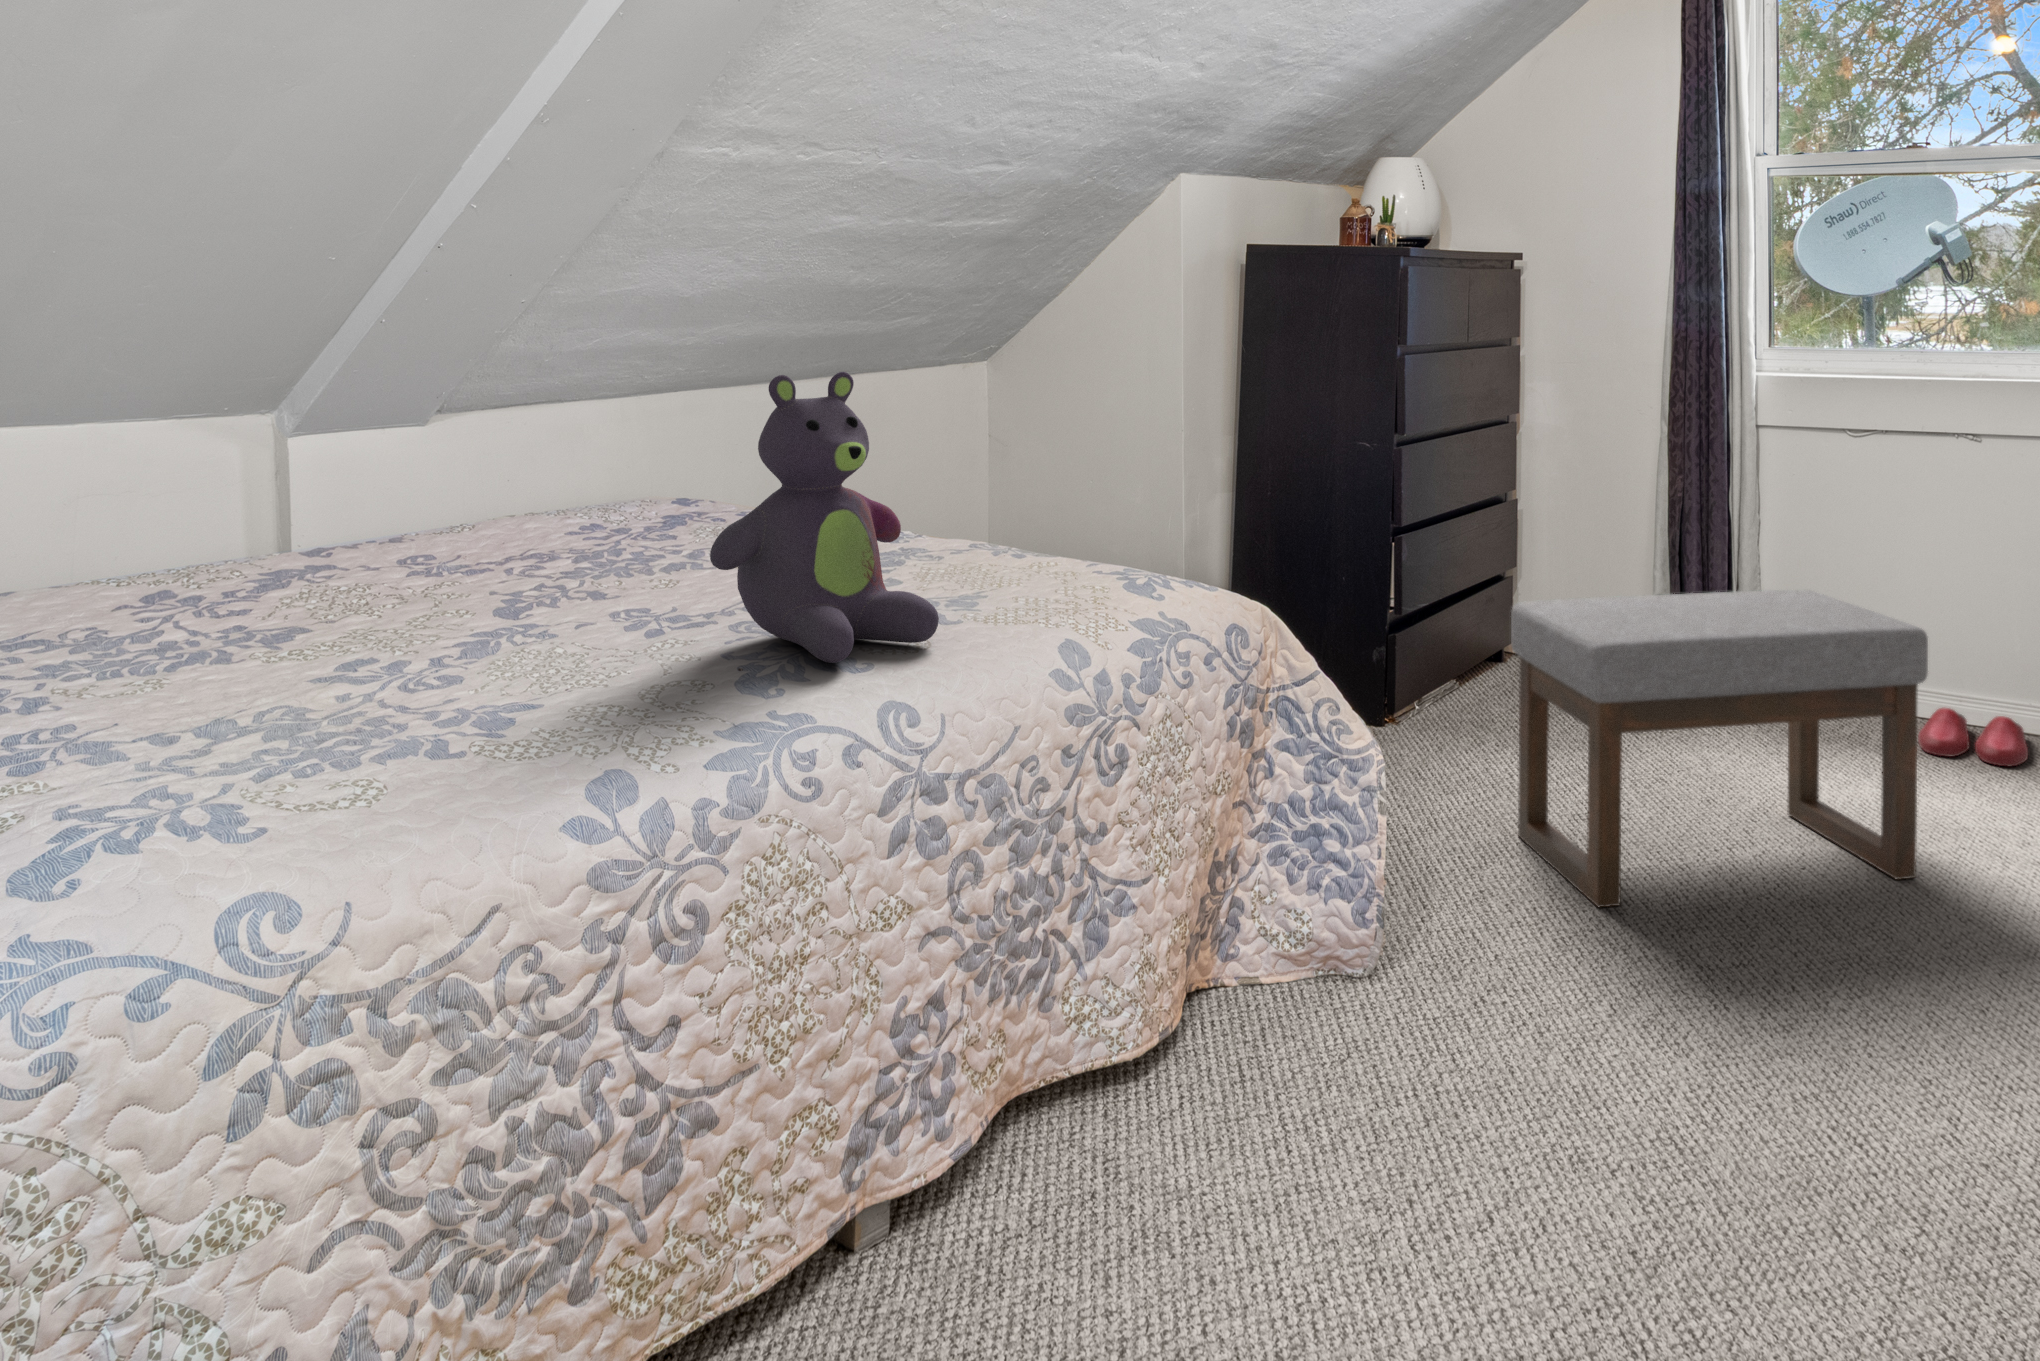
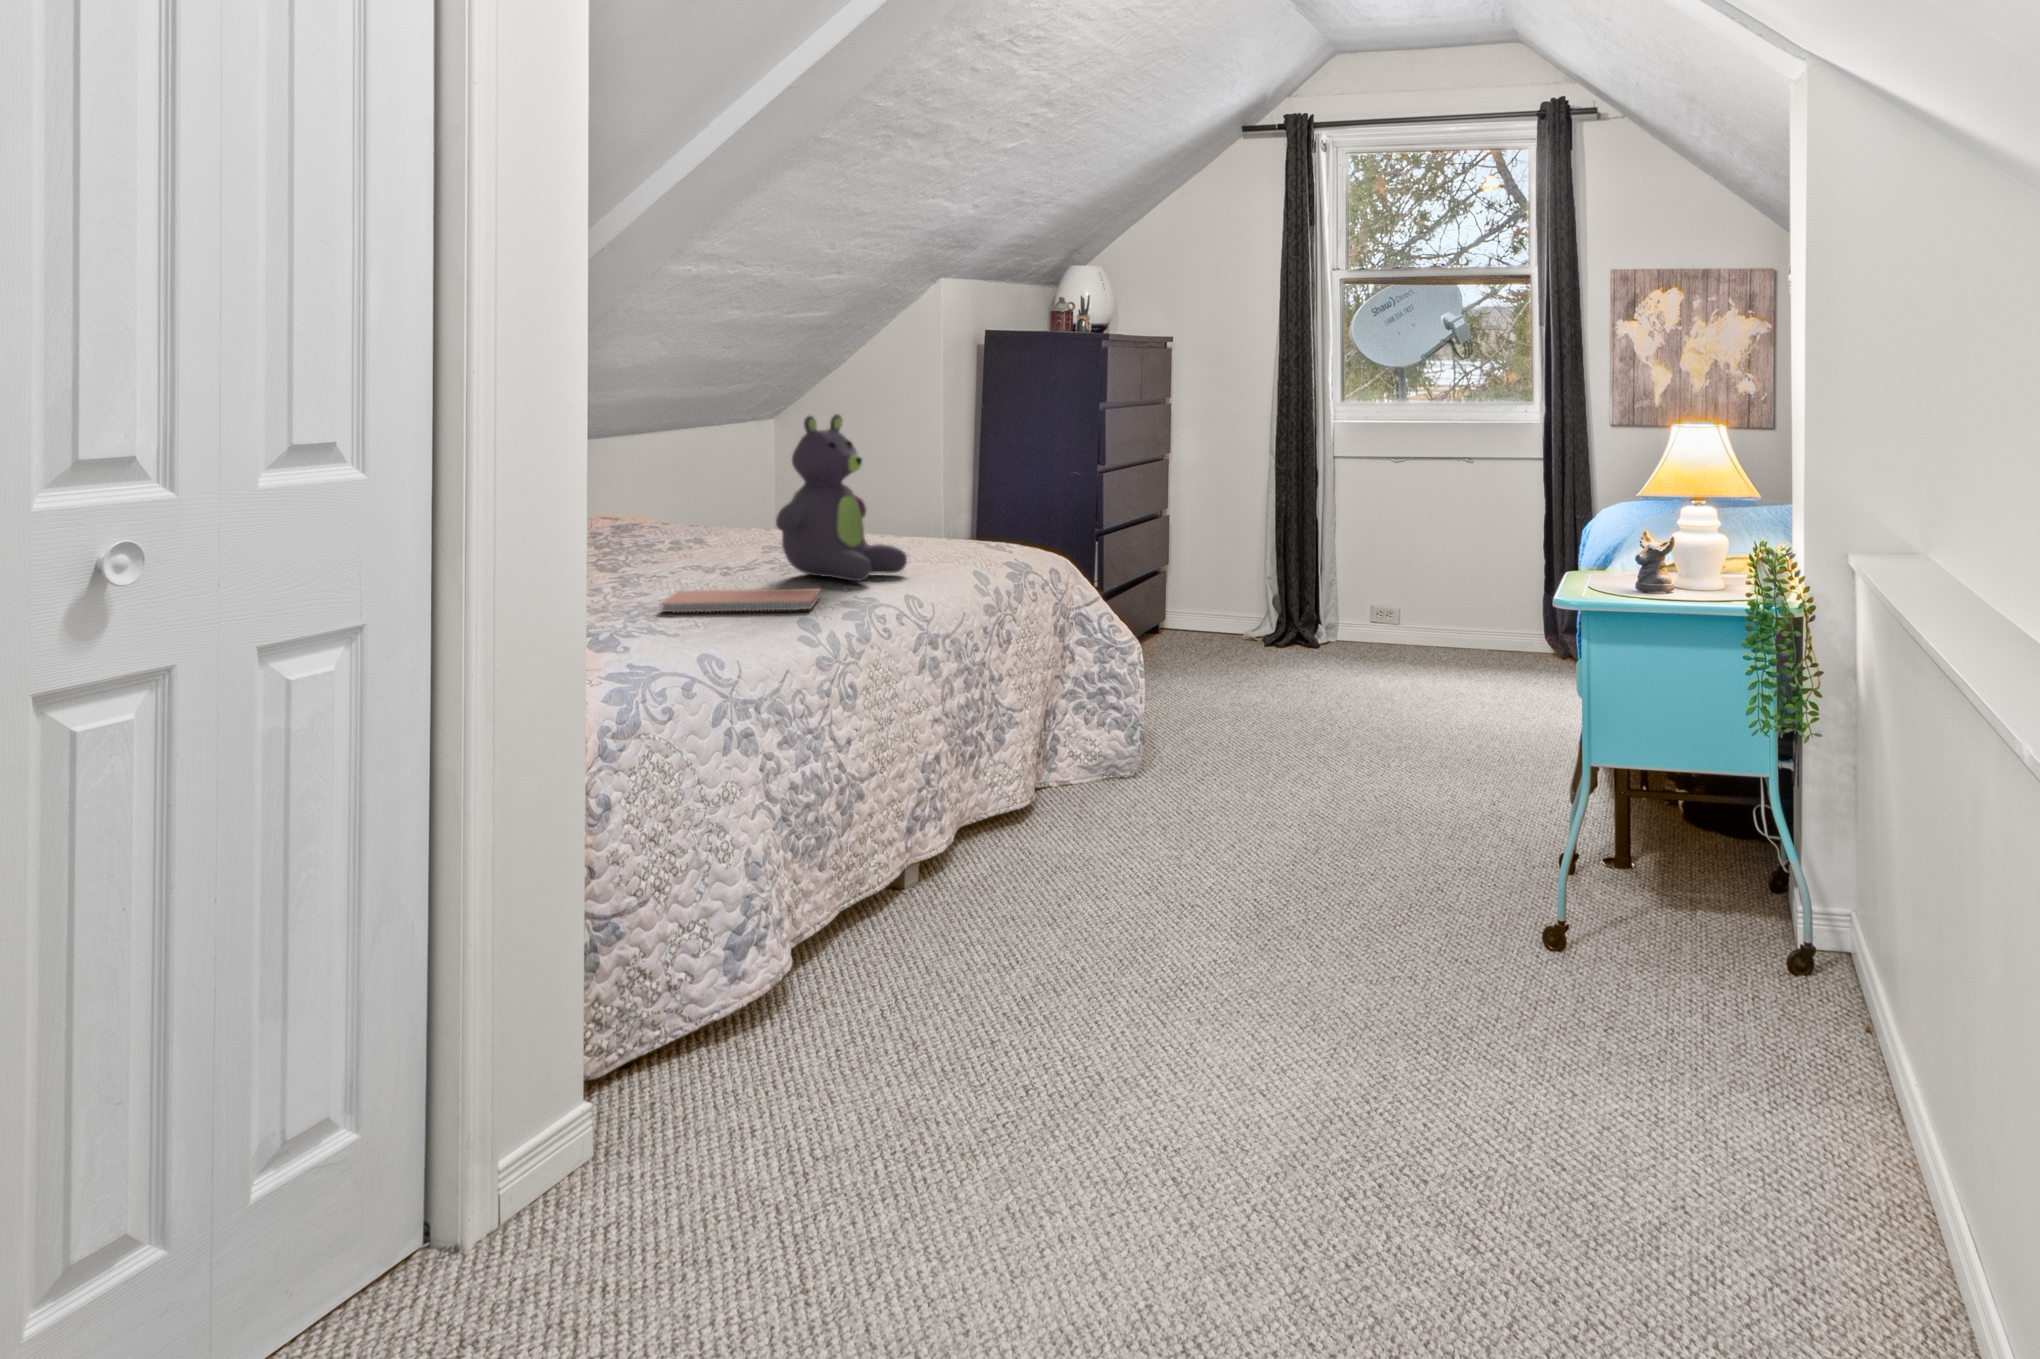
ottoman: present [1511,590,1928,907] -> none [1195,554,1440,743]
notebook: none [409,675,725,746] -> present [661,589,820,612]
slippers: present [1918,708,2028,766] -> none [1436,636,1499,666]

